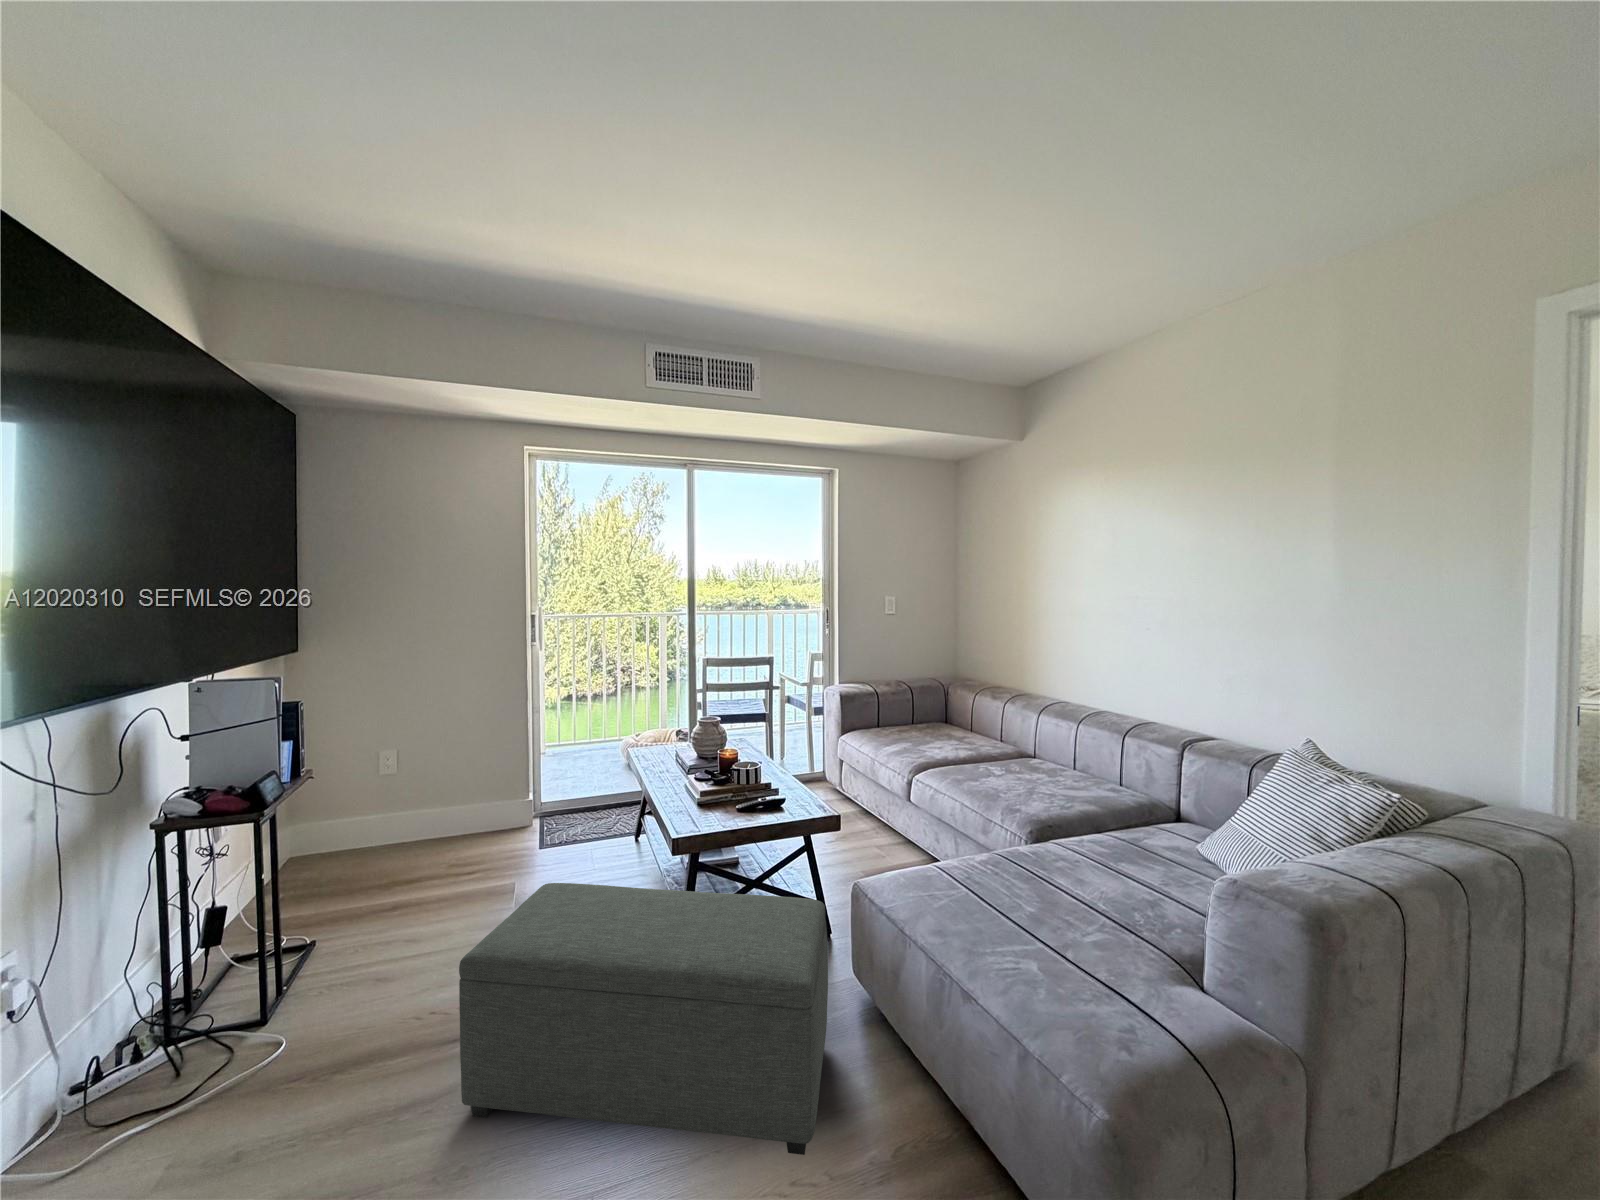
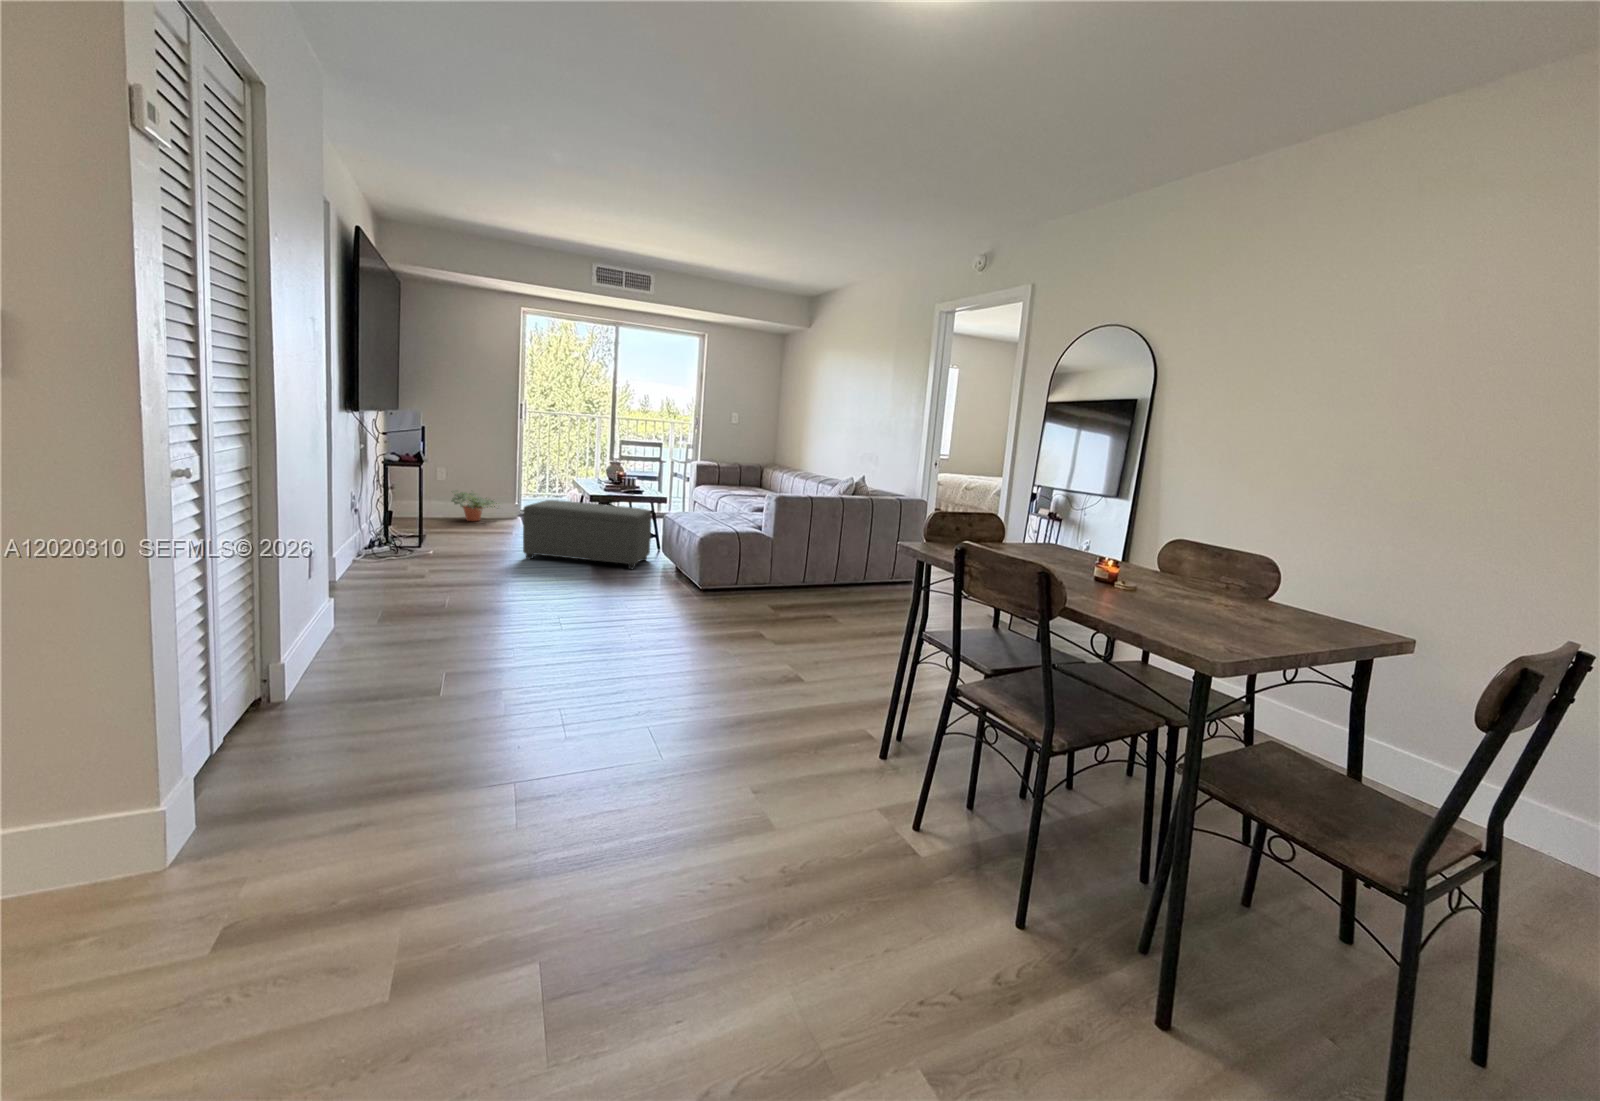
potted plant: none [380,792,493,864] -> present [452,491,498,521]

